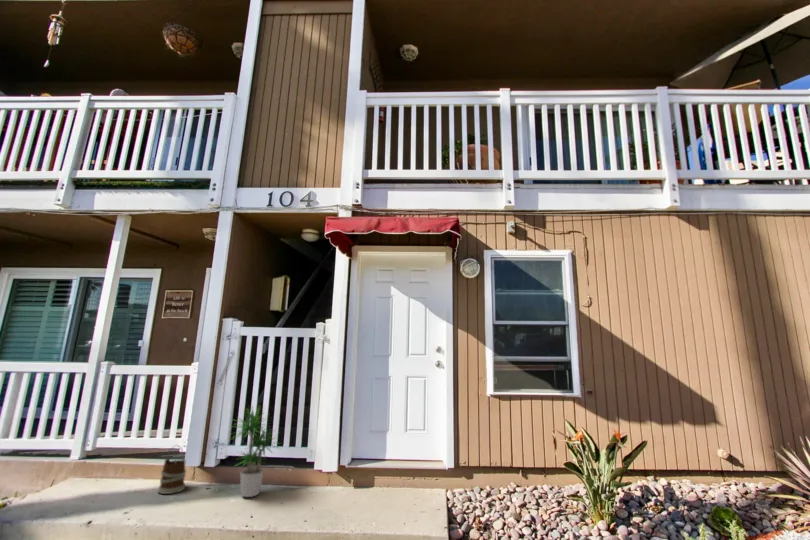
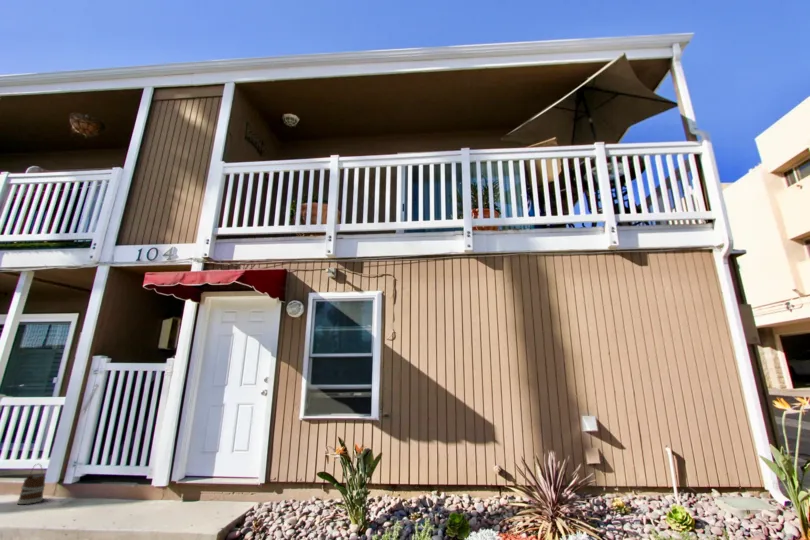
potted plant: present [236,408,278,497] -> none [71,428,124,506]

